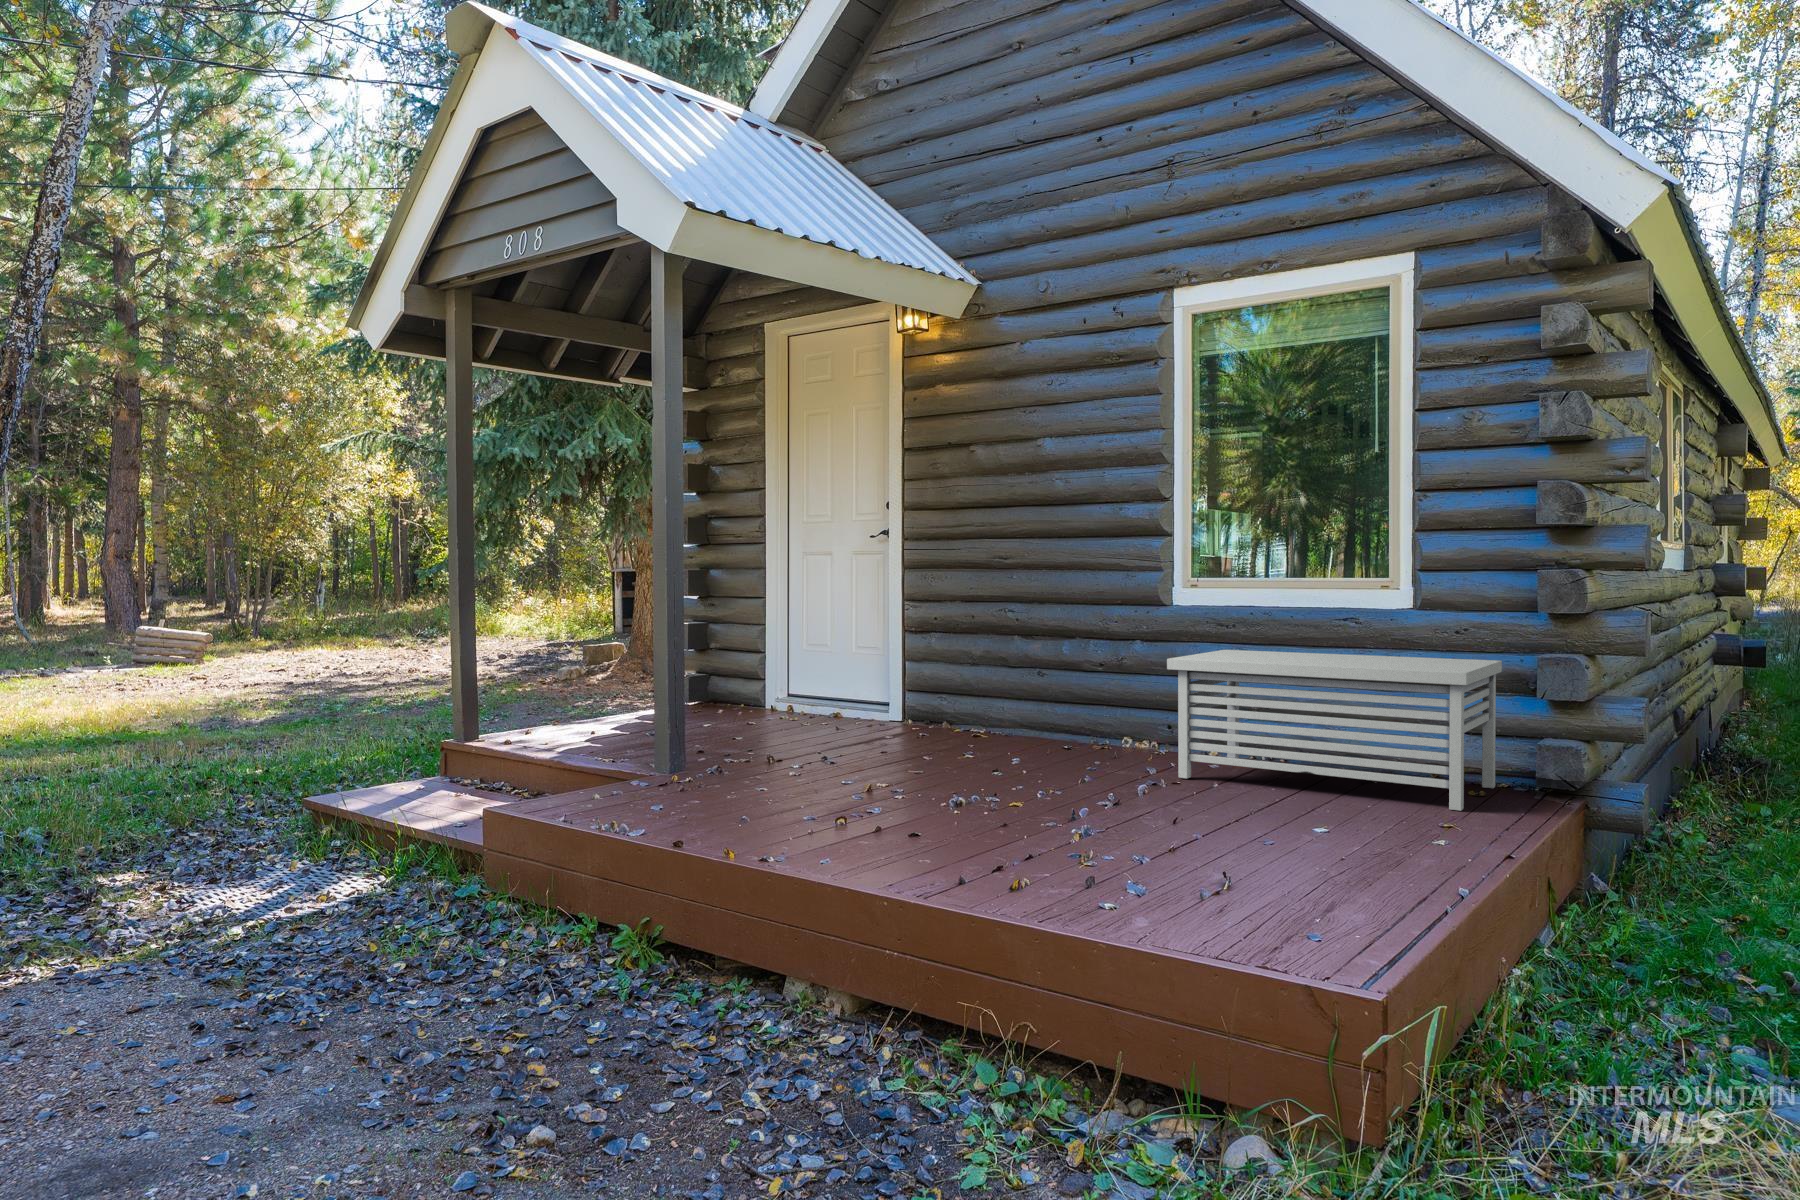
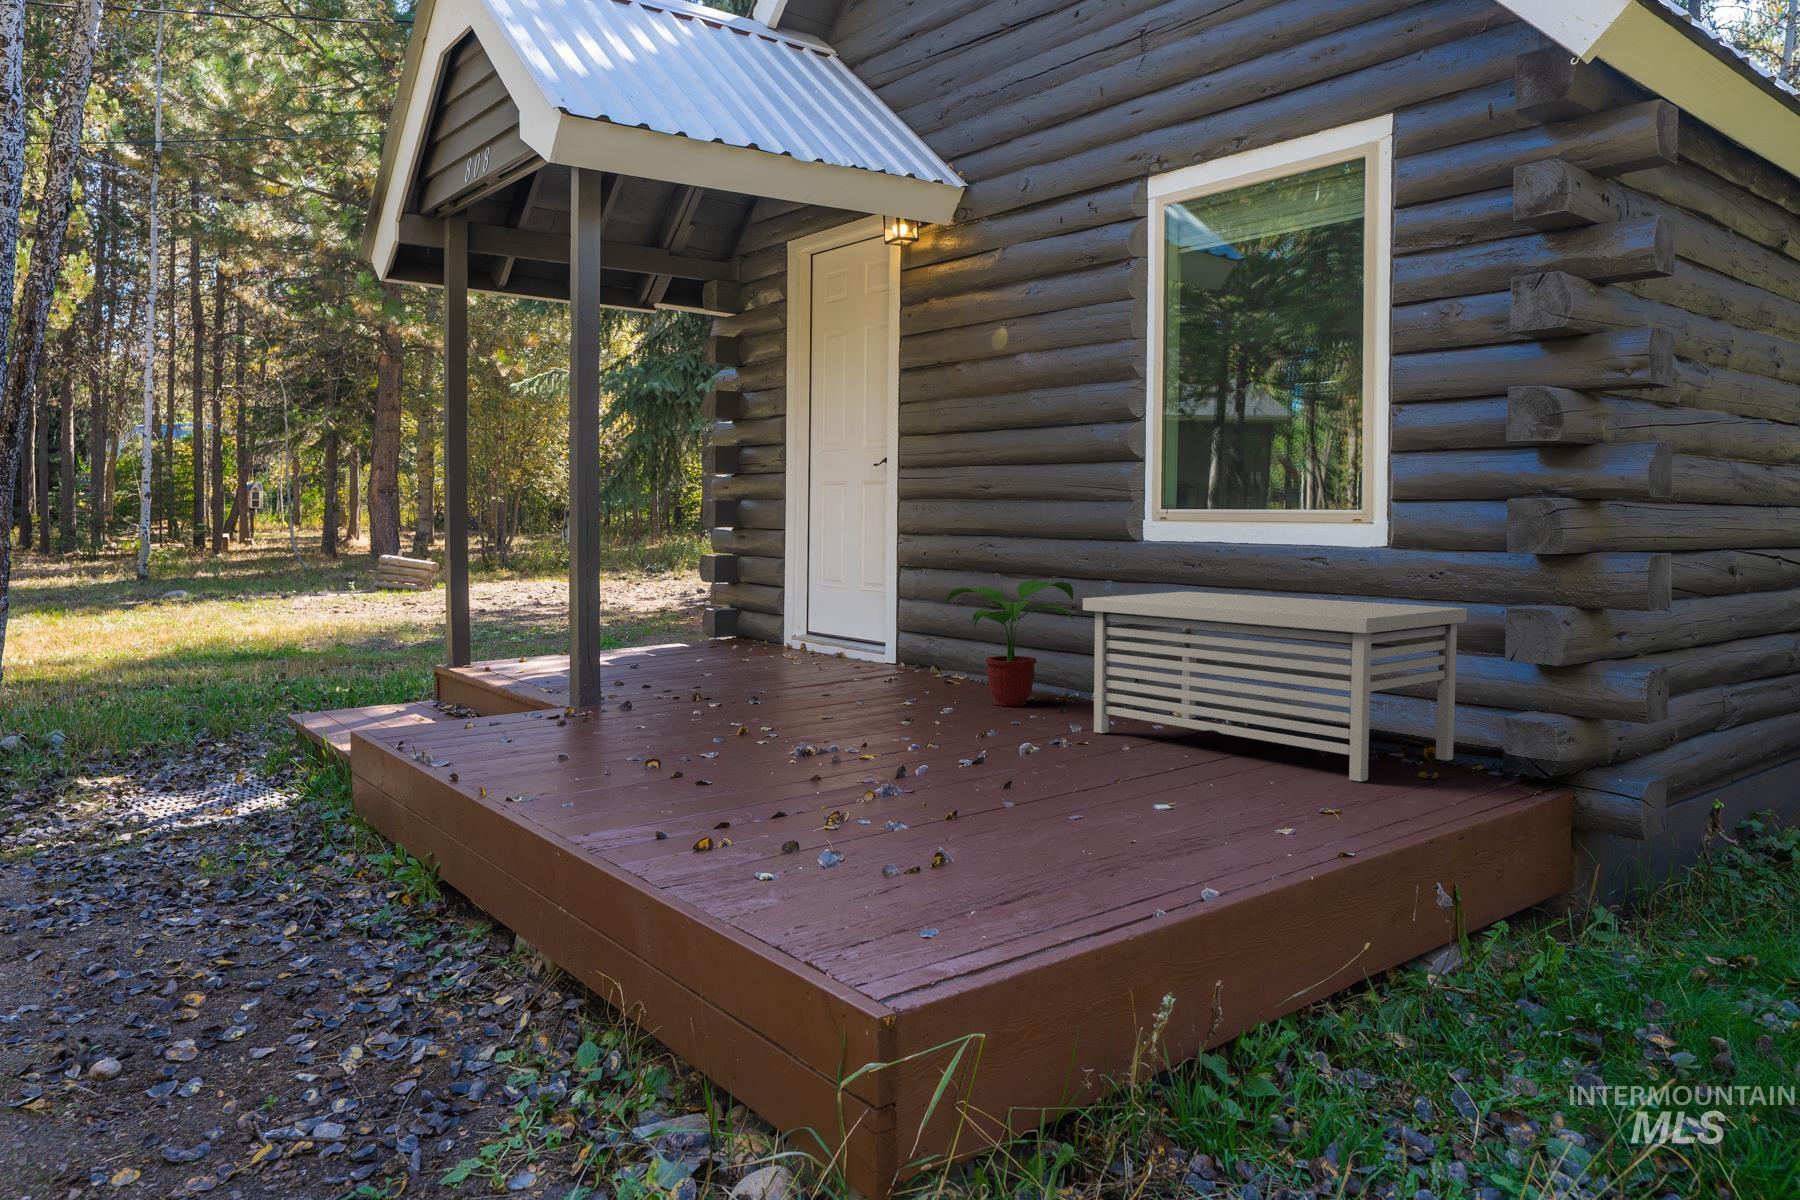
potted plant: none [991,642,1120,757] -> present [945,580,1074,706]

